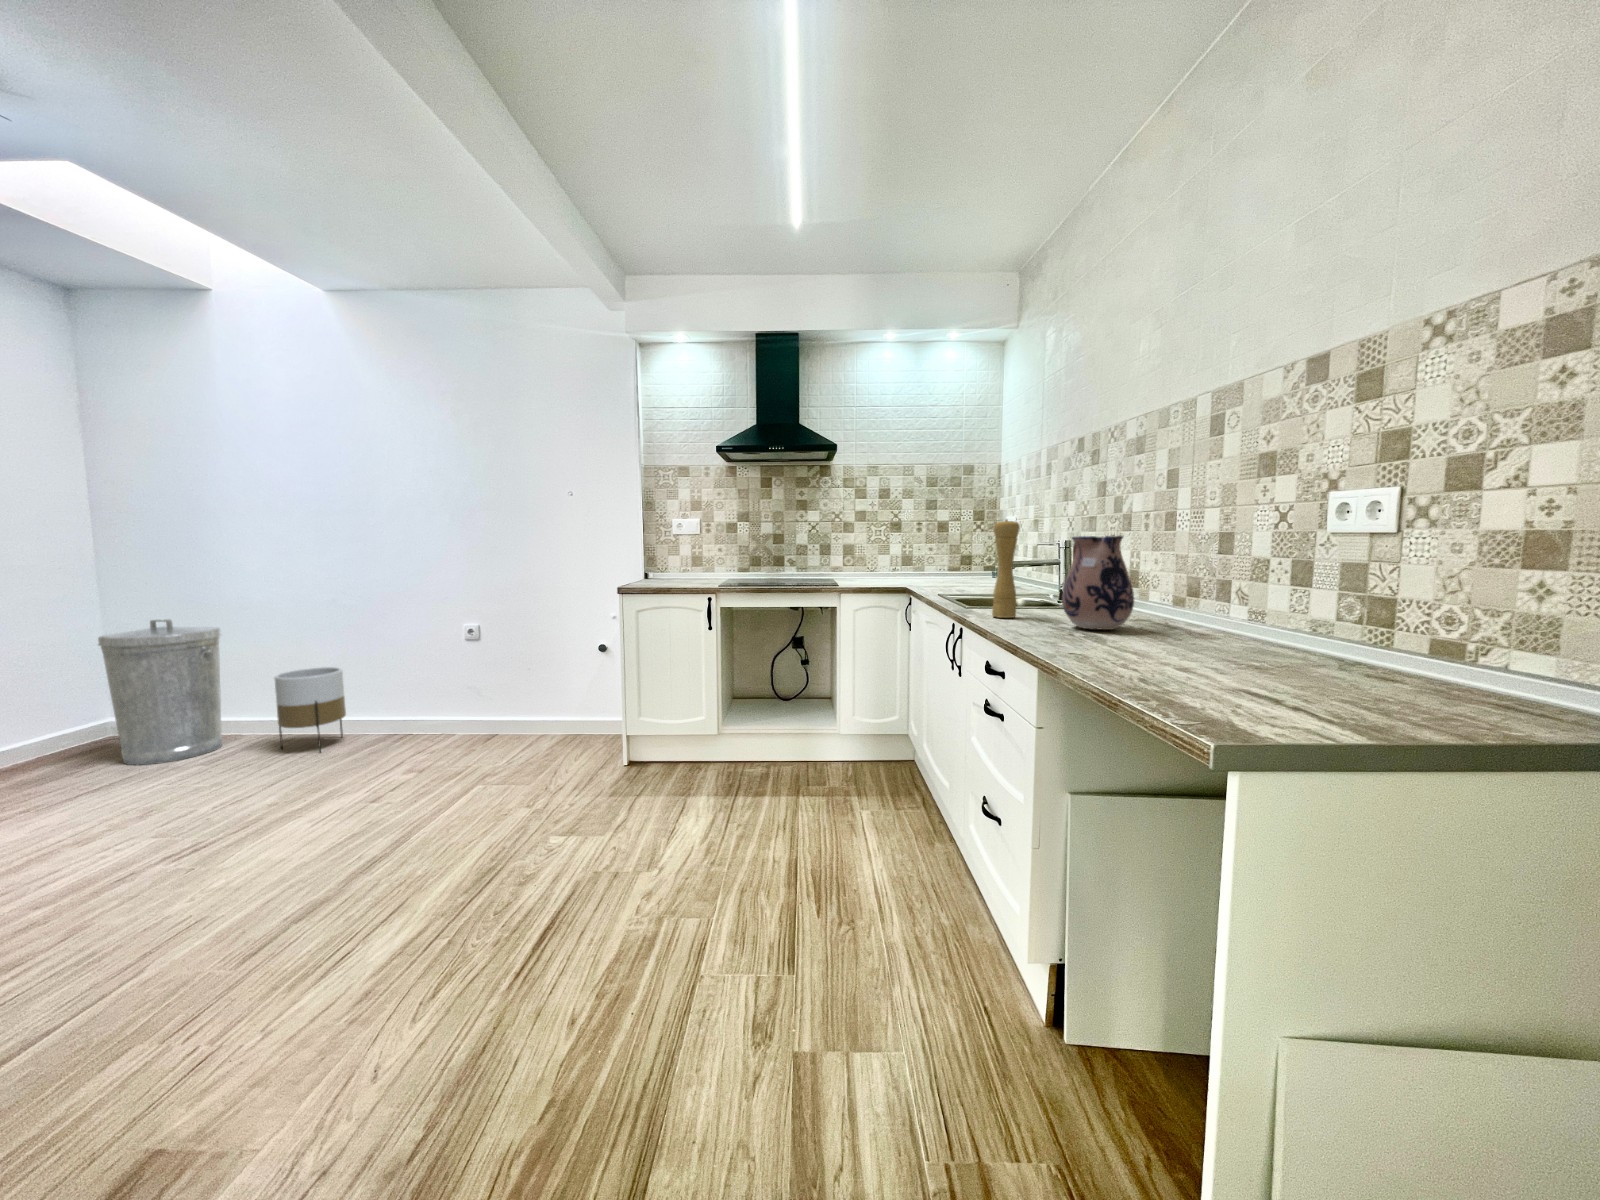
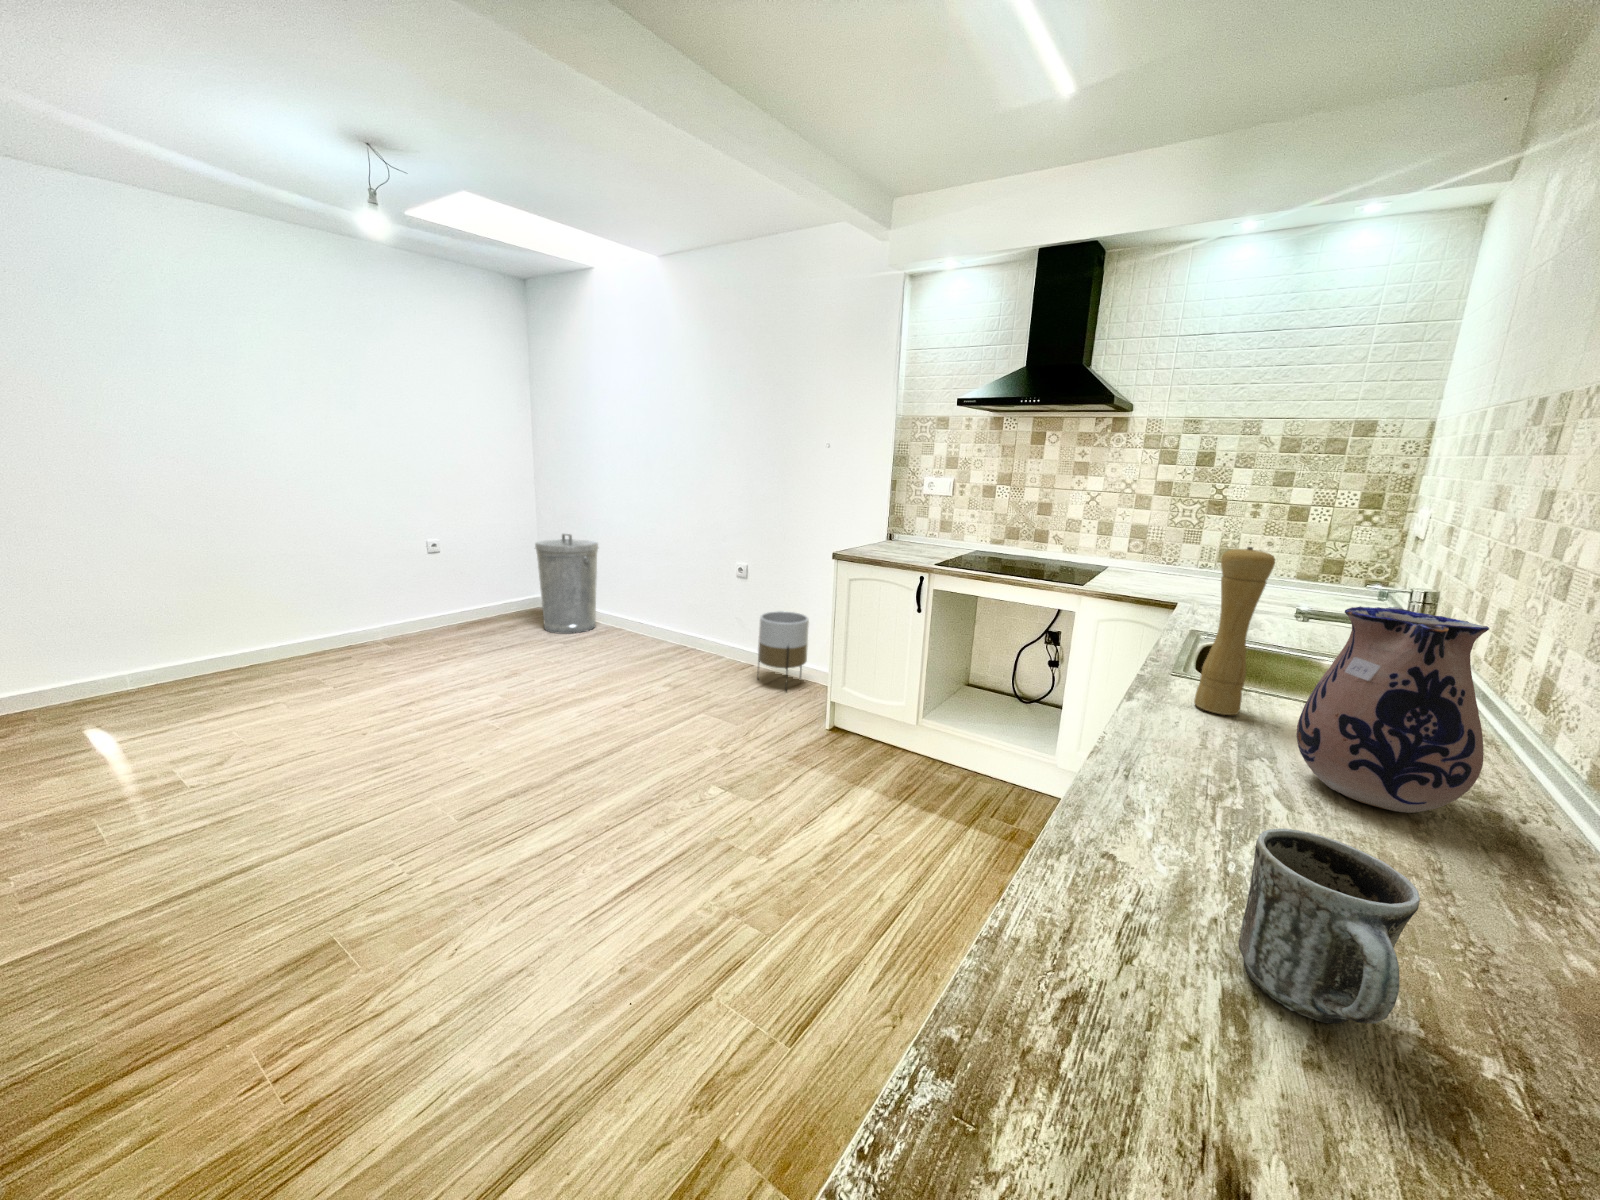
mug: none [1131,602,1200,668] -> present [1238,829,1420,1023]
planter: present [274,667,346,752] -> present [757,611,809,692]

